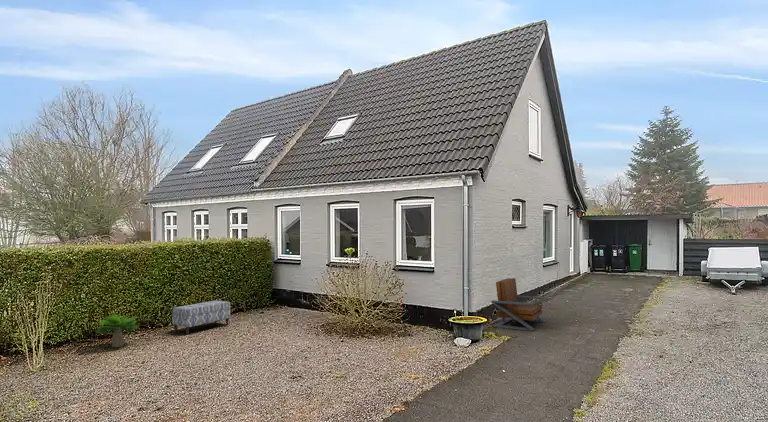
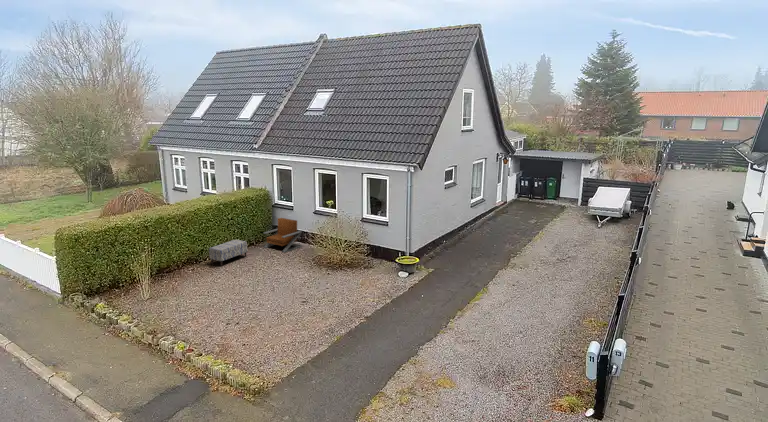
lounge chair: present [491,278,545,331] -> present [264,218,302,252]
potted plant: present [96,315,137,347] -> none [164,255,193,278]

